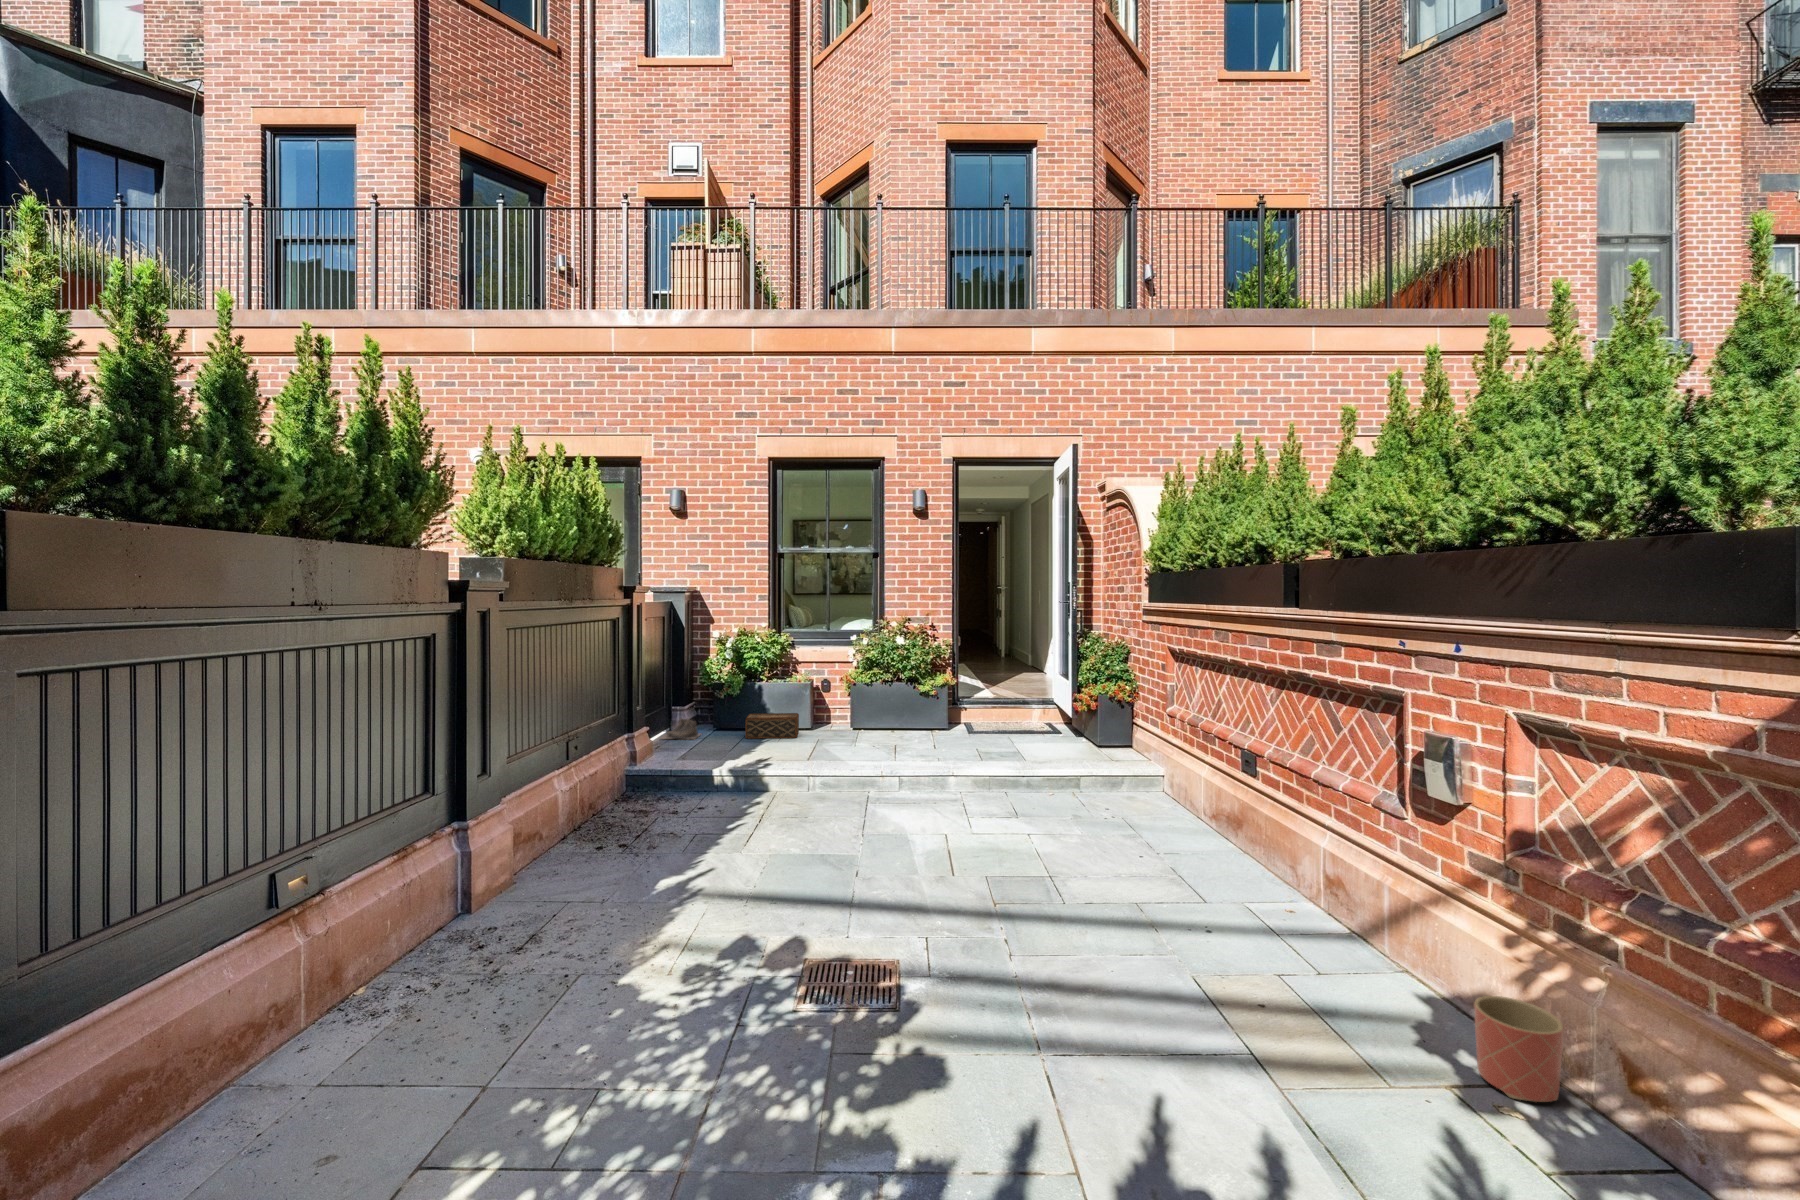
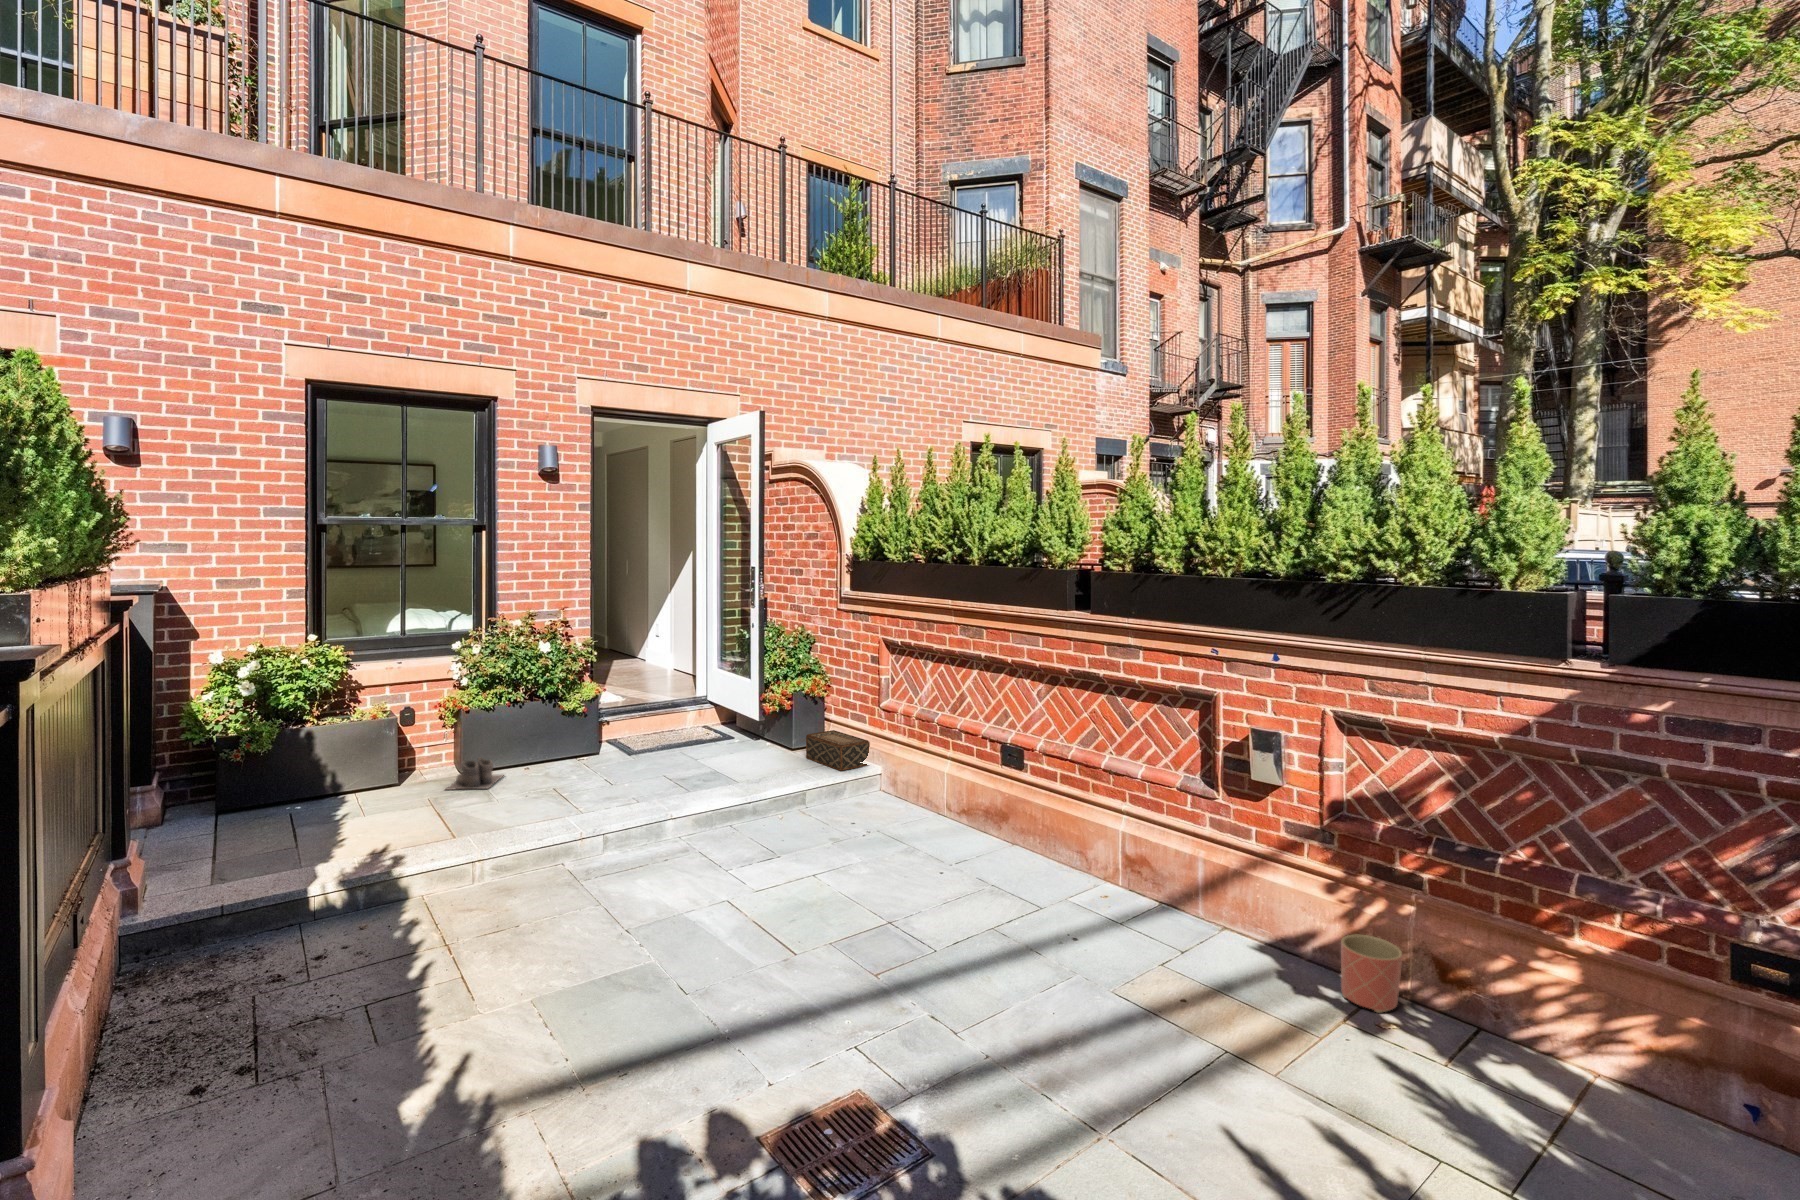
woven basket: present [745,713,799,739] -> present [806,730,870,771]
boots: present [661,718,700,739] -> present [446,757,503,790]

